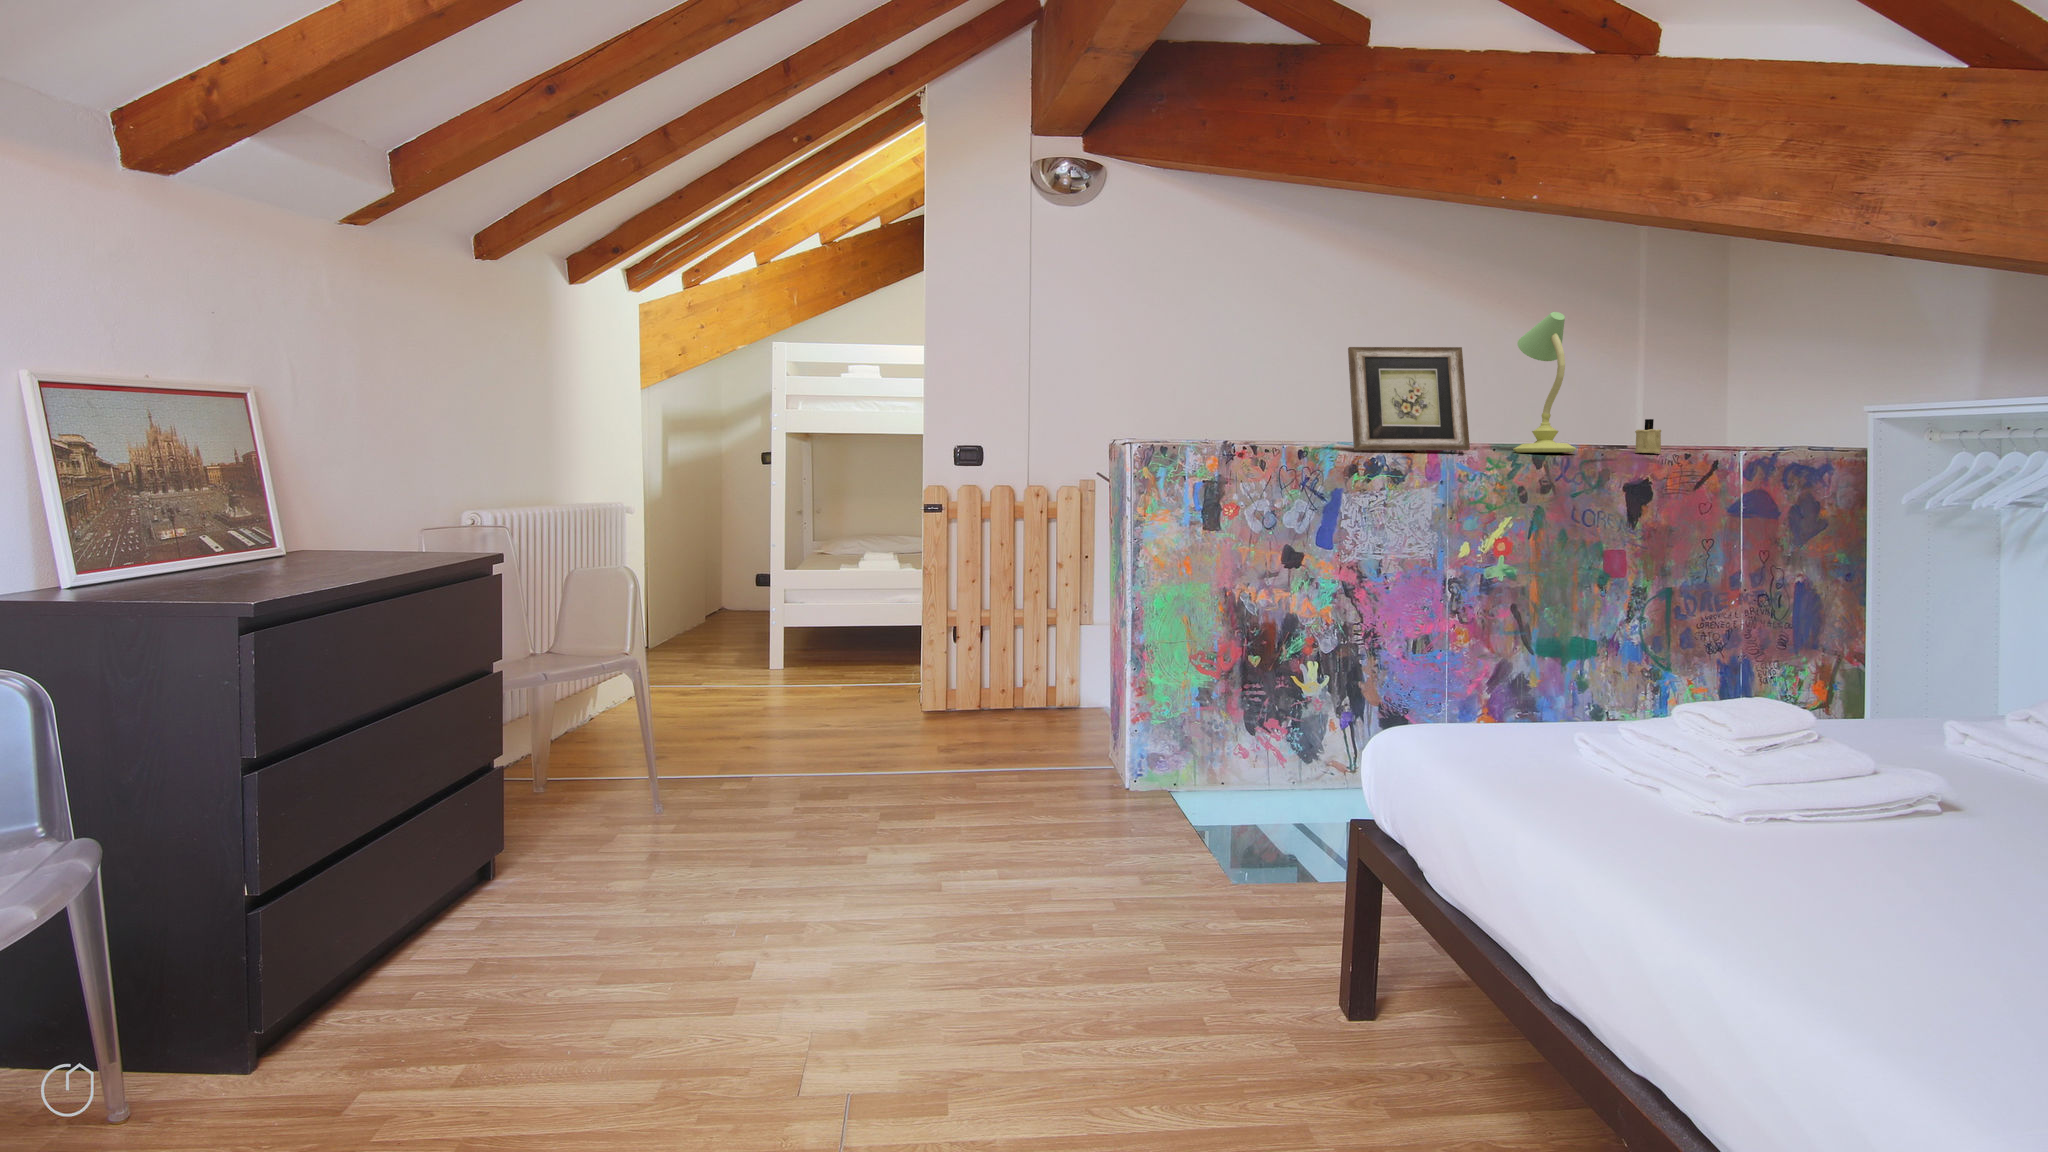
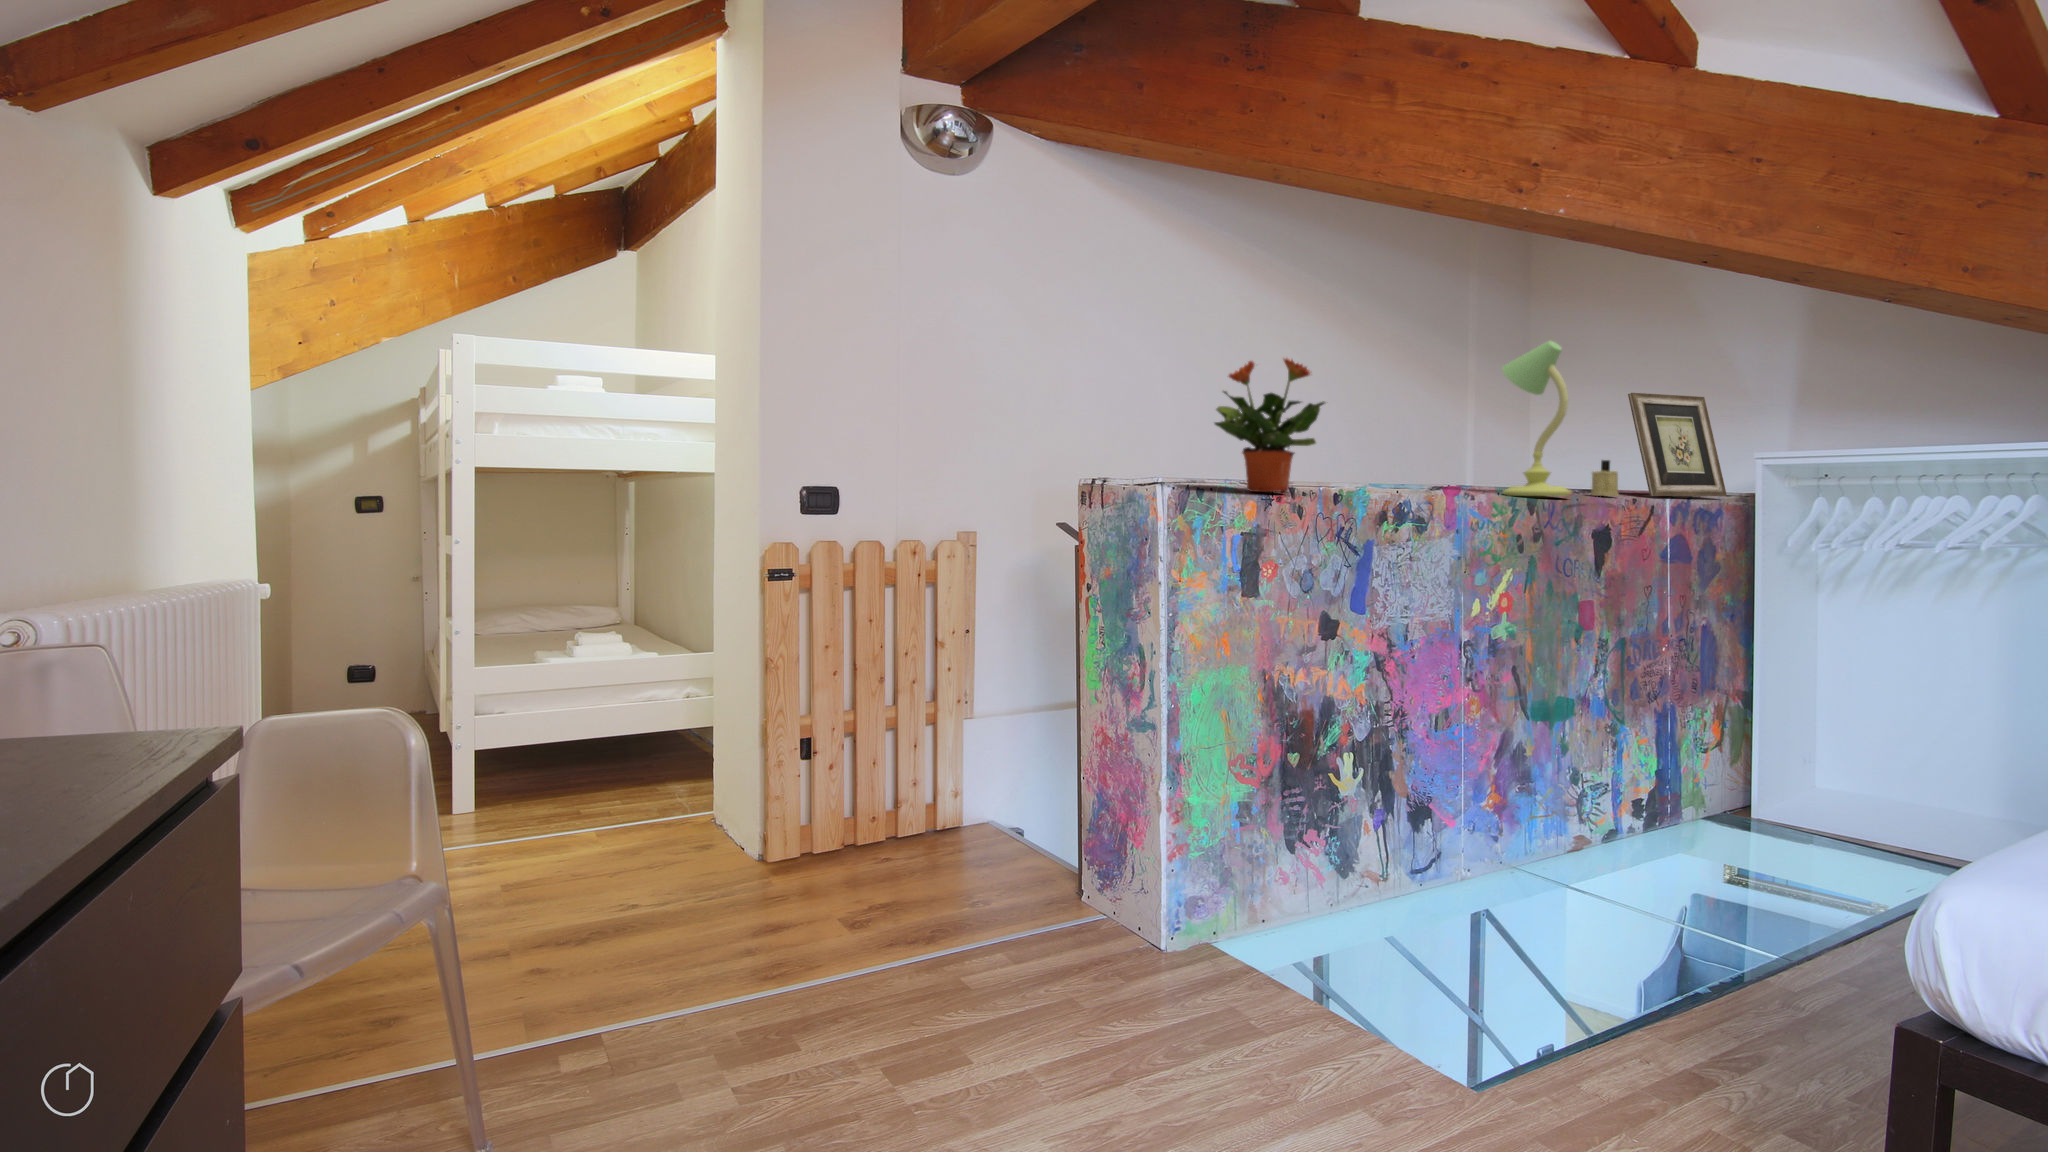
potted plant: none [1185,342,1282,449] -> present [1215,358,1325,492]
picture frame: present [1348,347,1470,452] -> present [1628,393,1727,497]

